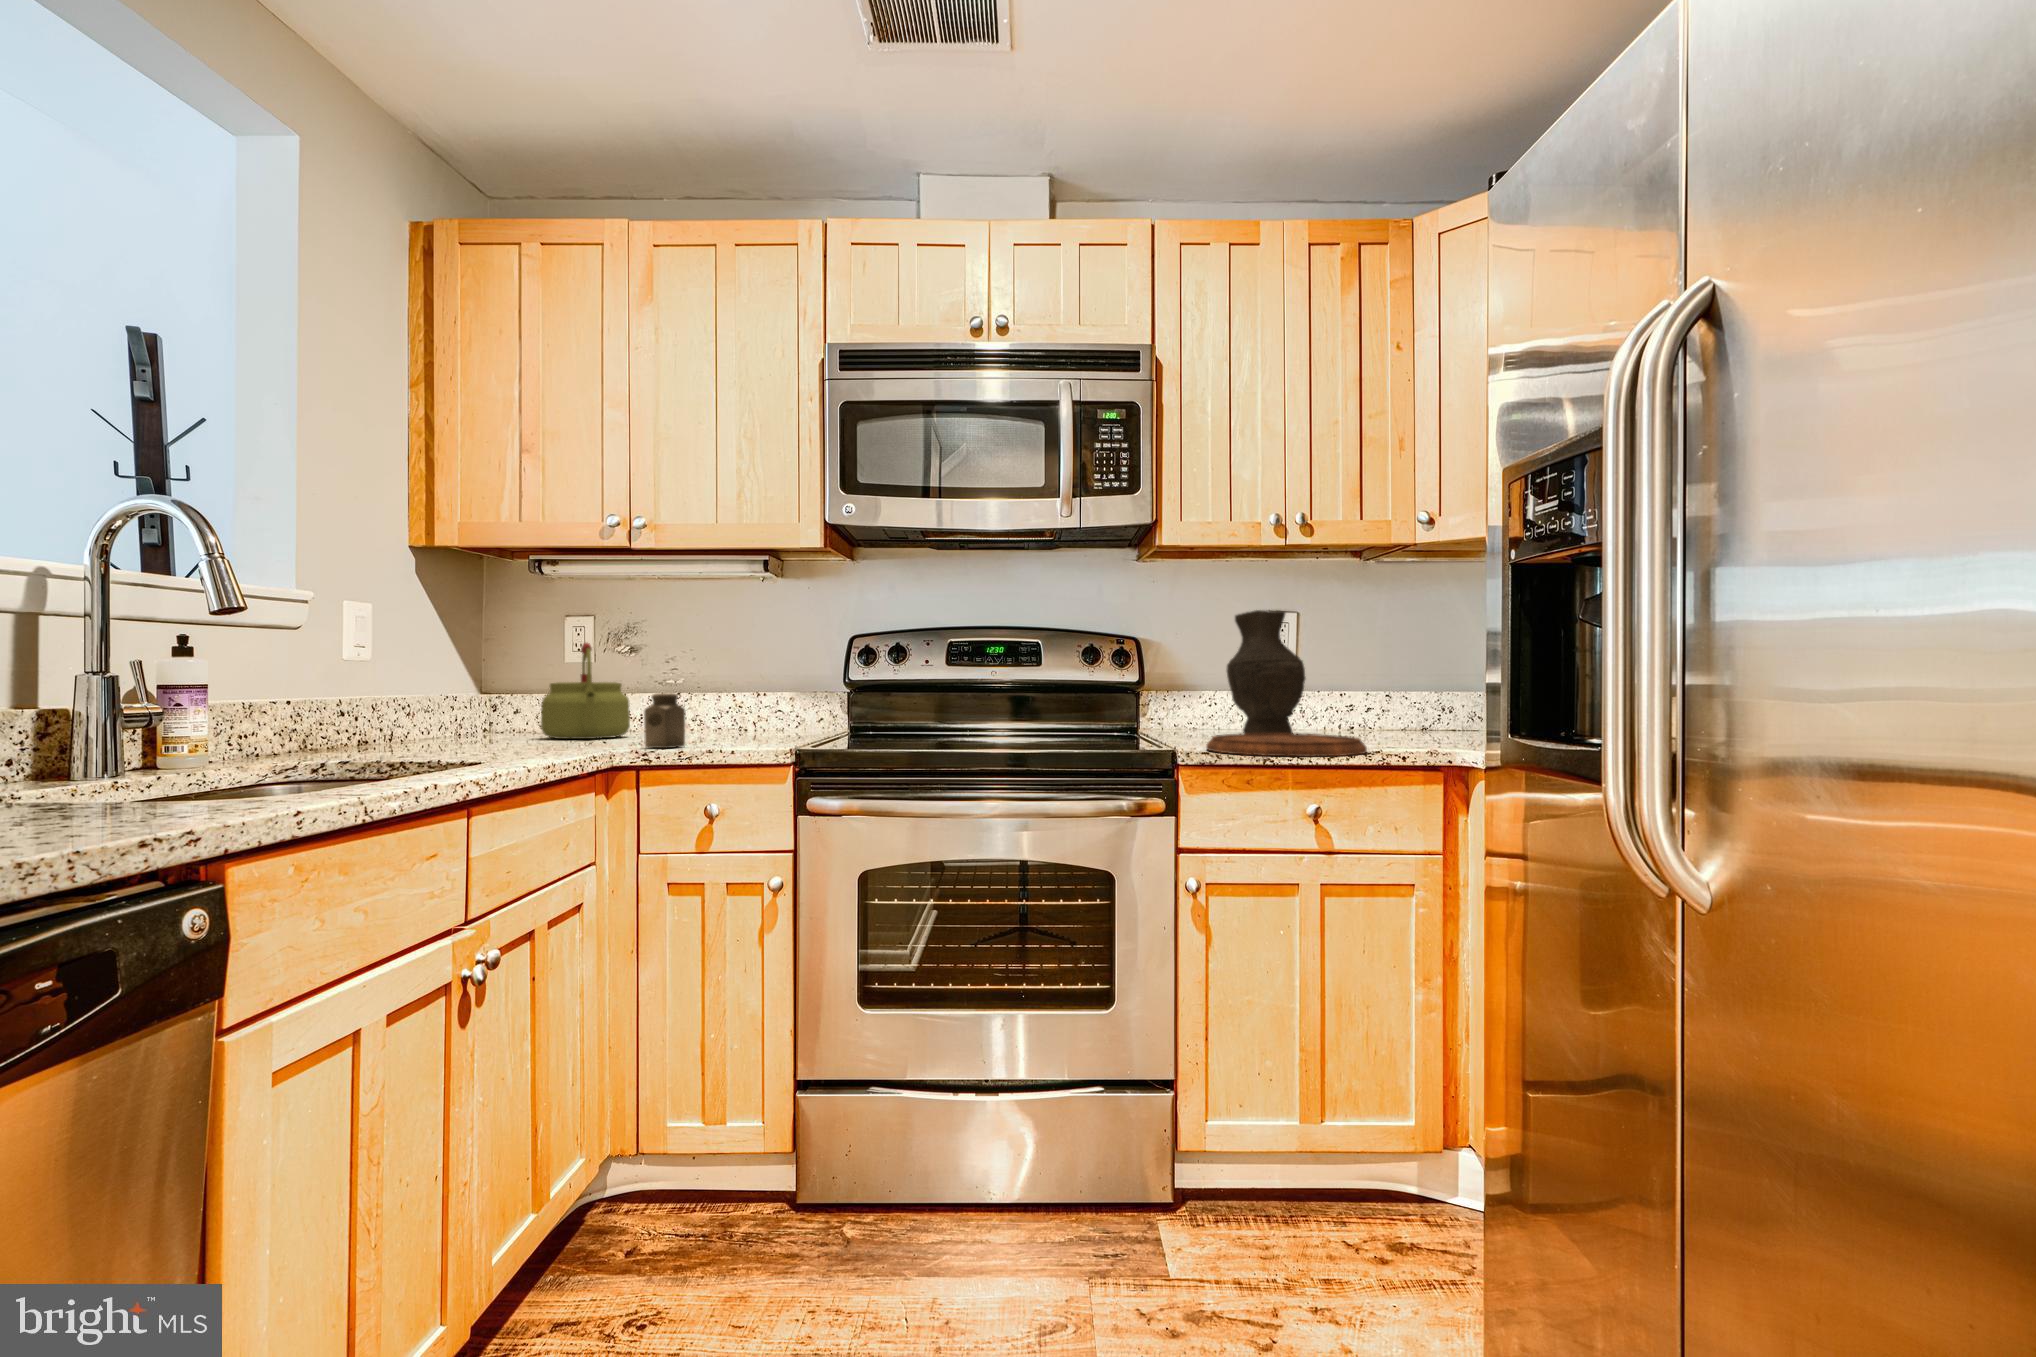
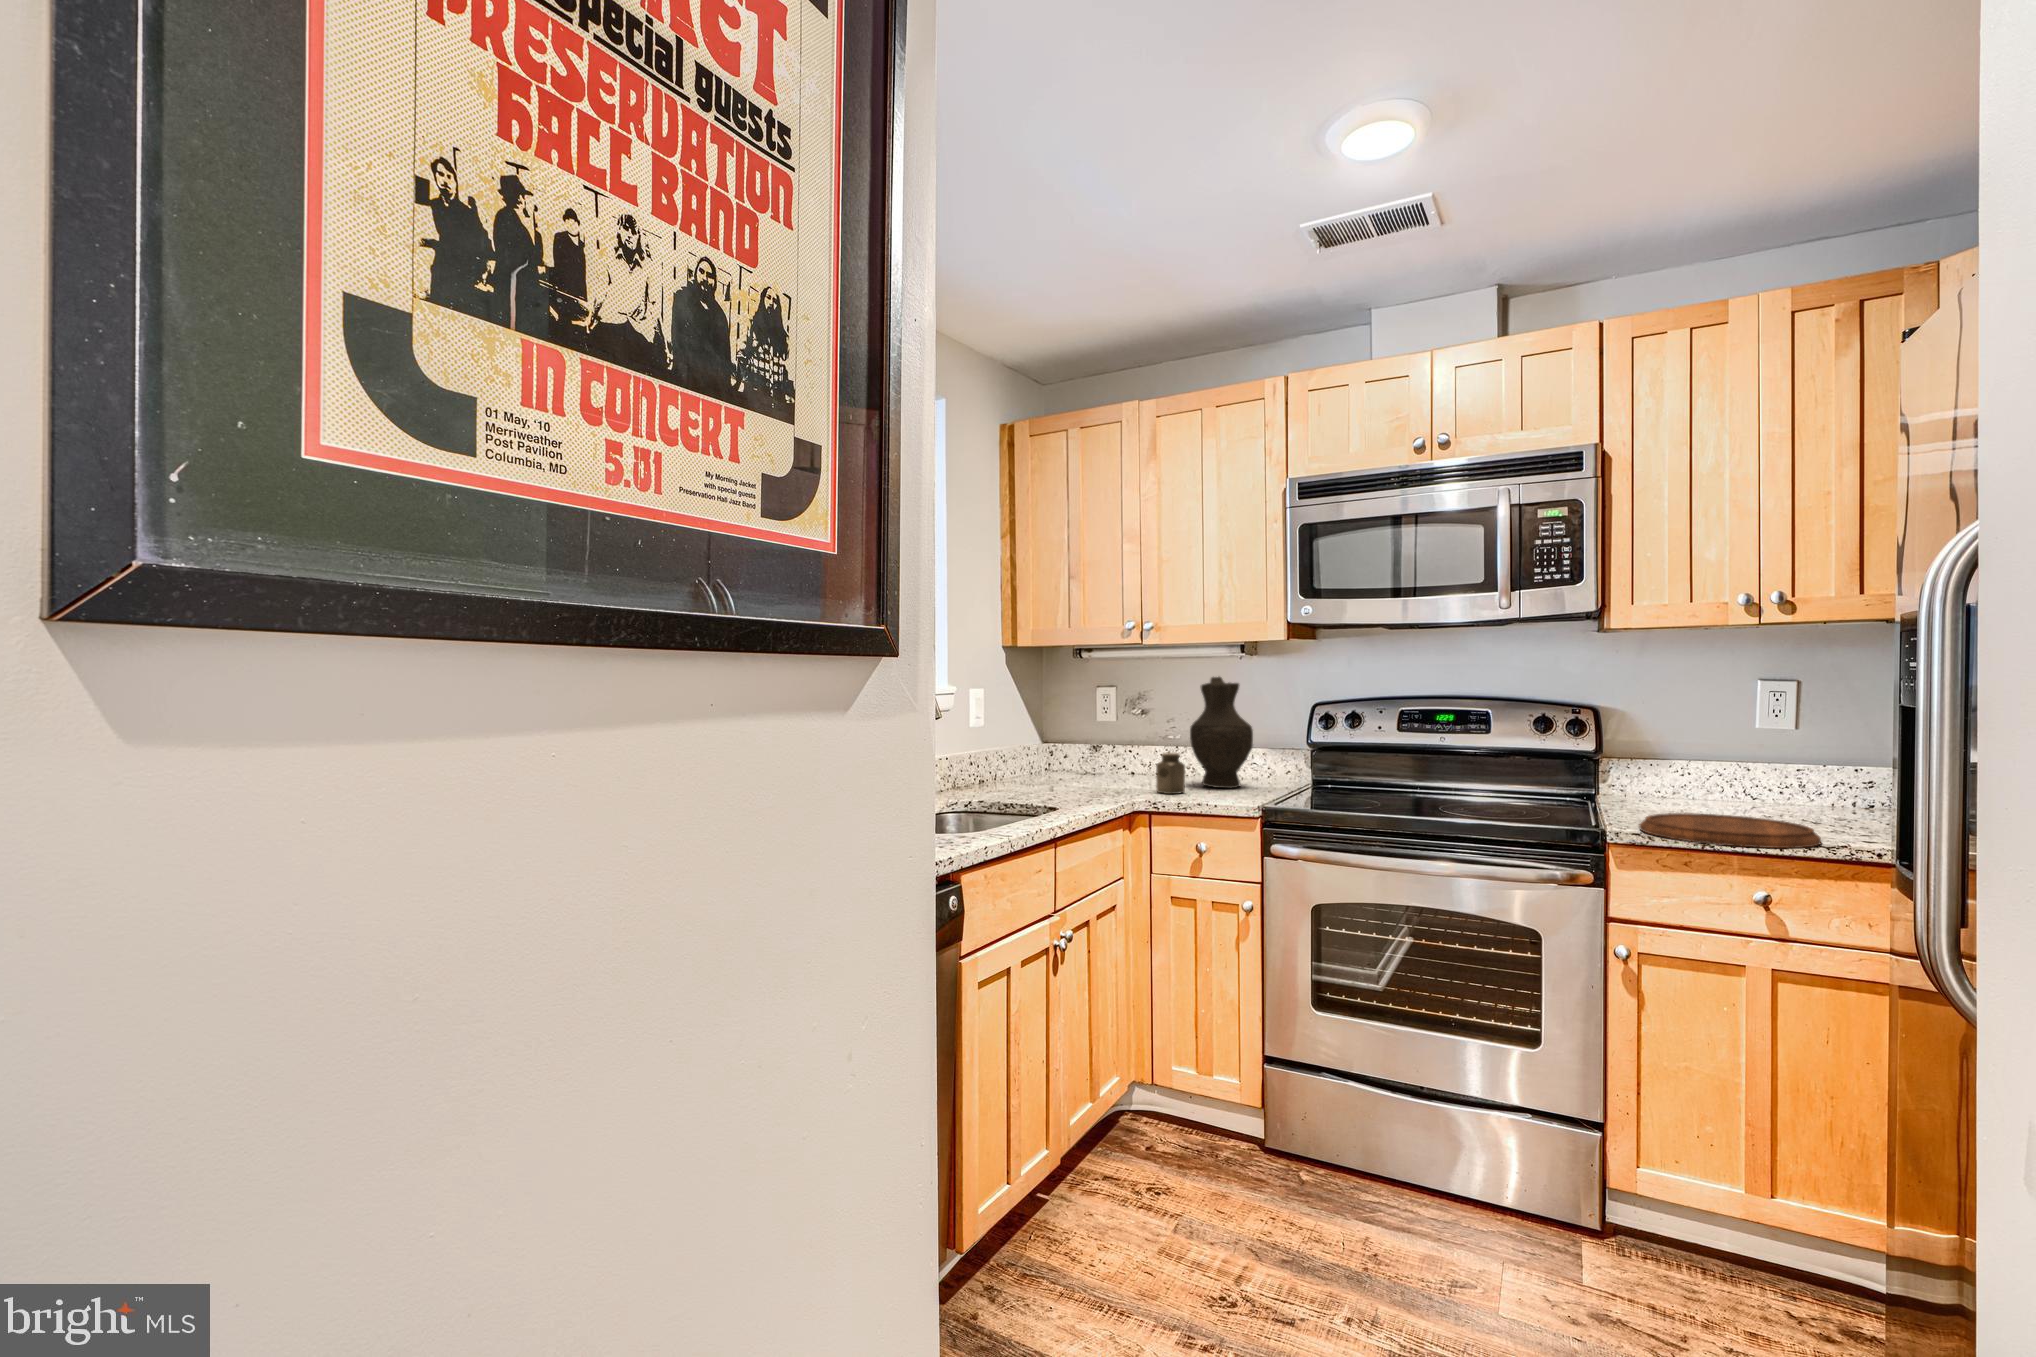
decorative vase: present [1227,610,1305,734] -> present [1190,677,1253,788]
kettle: present [541,643,630,739] -> none [1085,705,1145,777]

